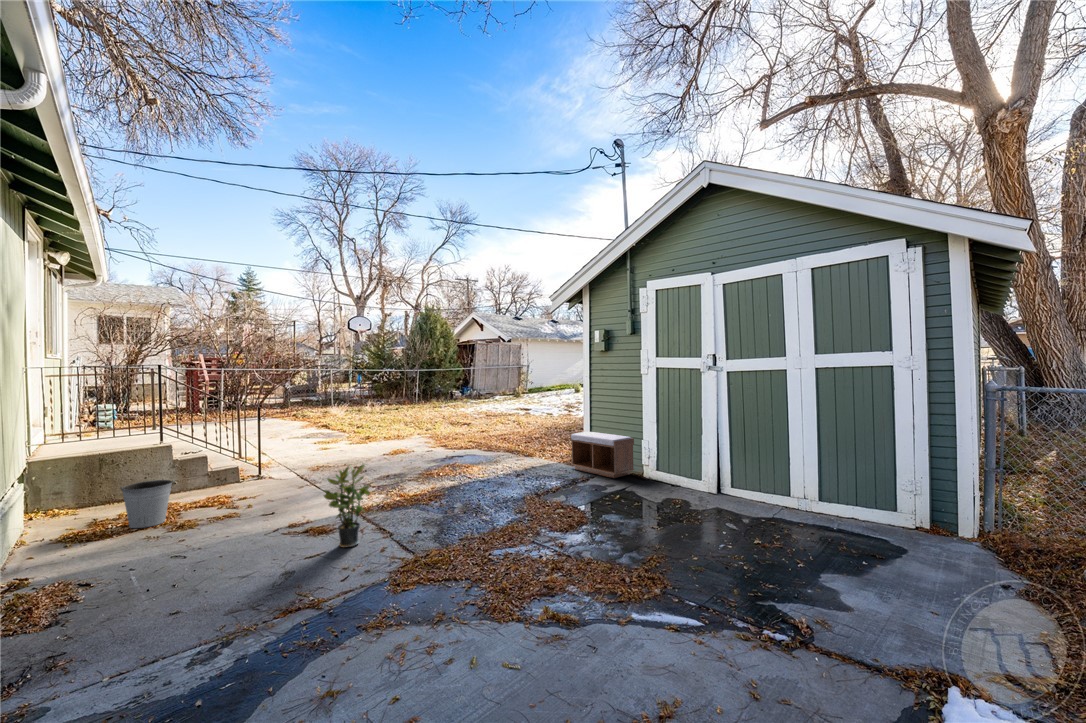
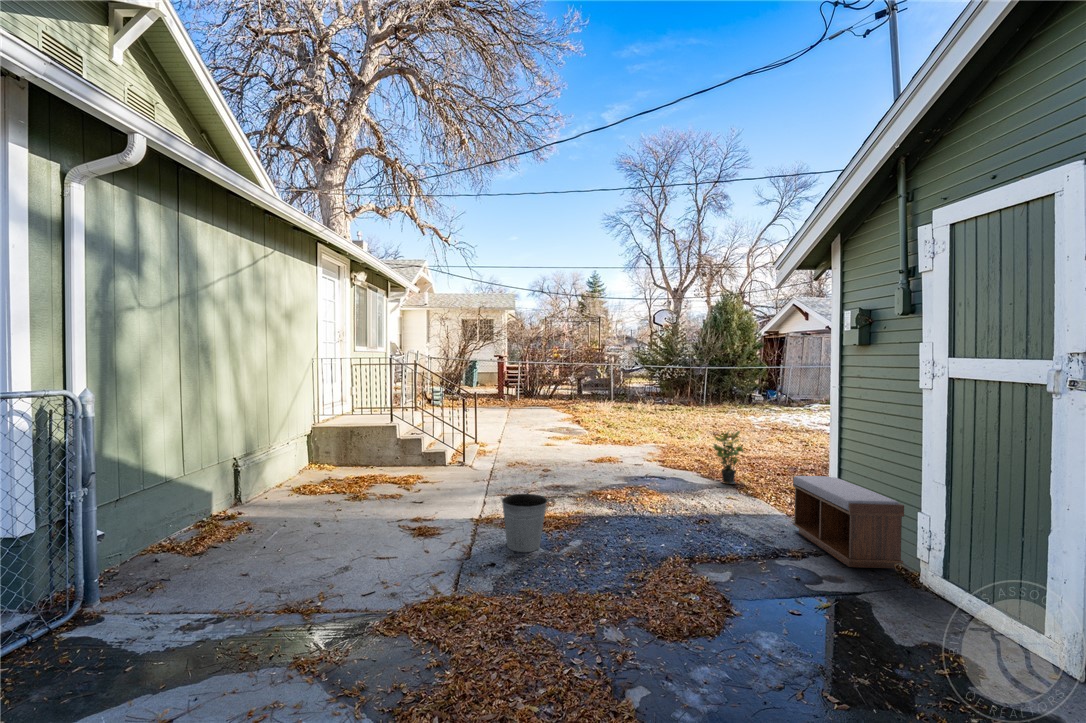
potted plant: present [324,464,370,548] -> present [713,431,743,484]
bucket: present [121,480,173,528] -> present [501,494,548,552]

